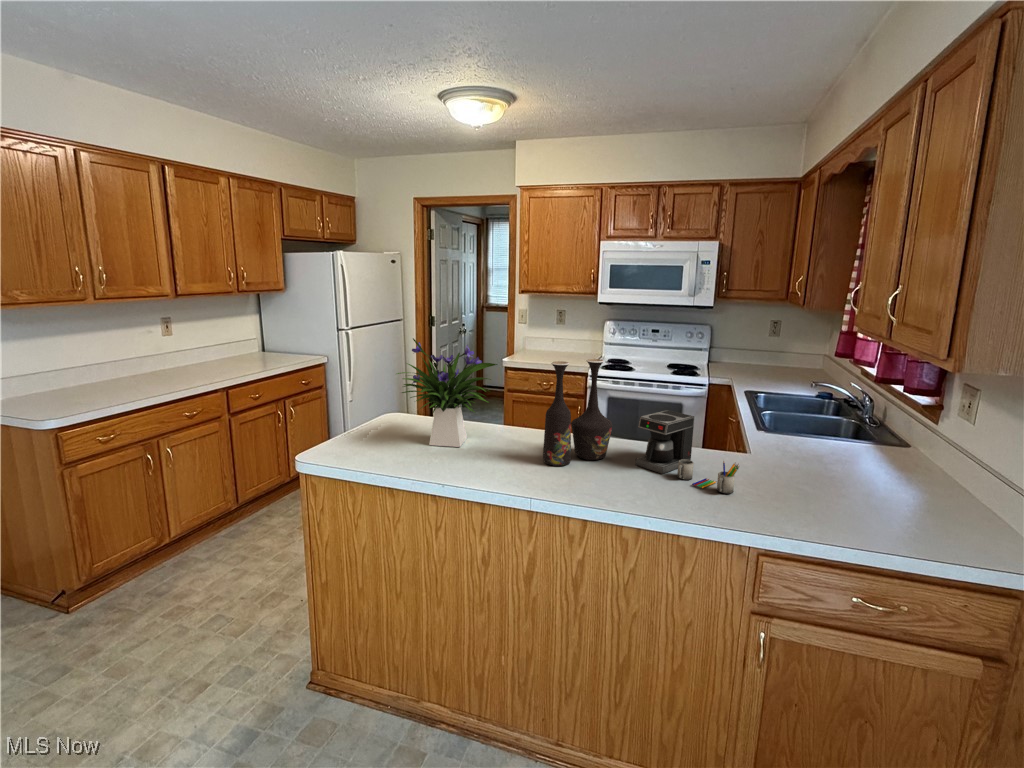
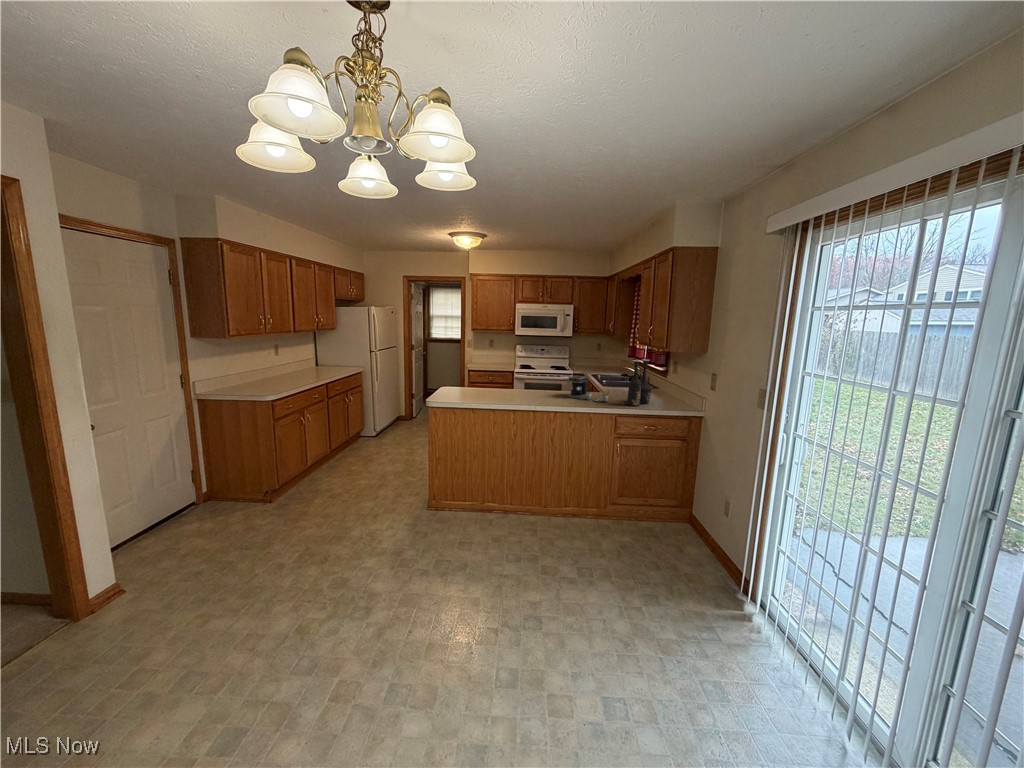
flower arrangement: present [397,338,497,447] -> none [461,347,506,396]
vase: present [543,359,612,466] -> present [627,359,653,406]

